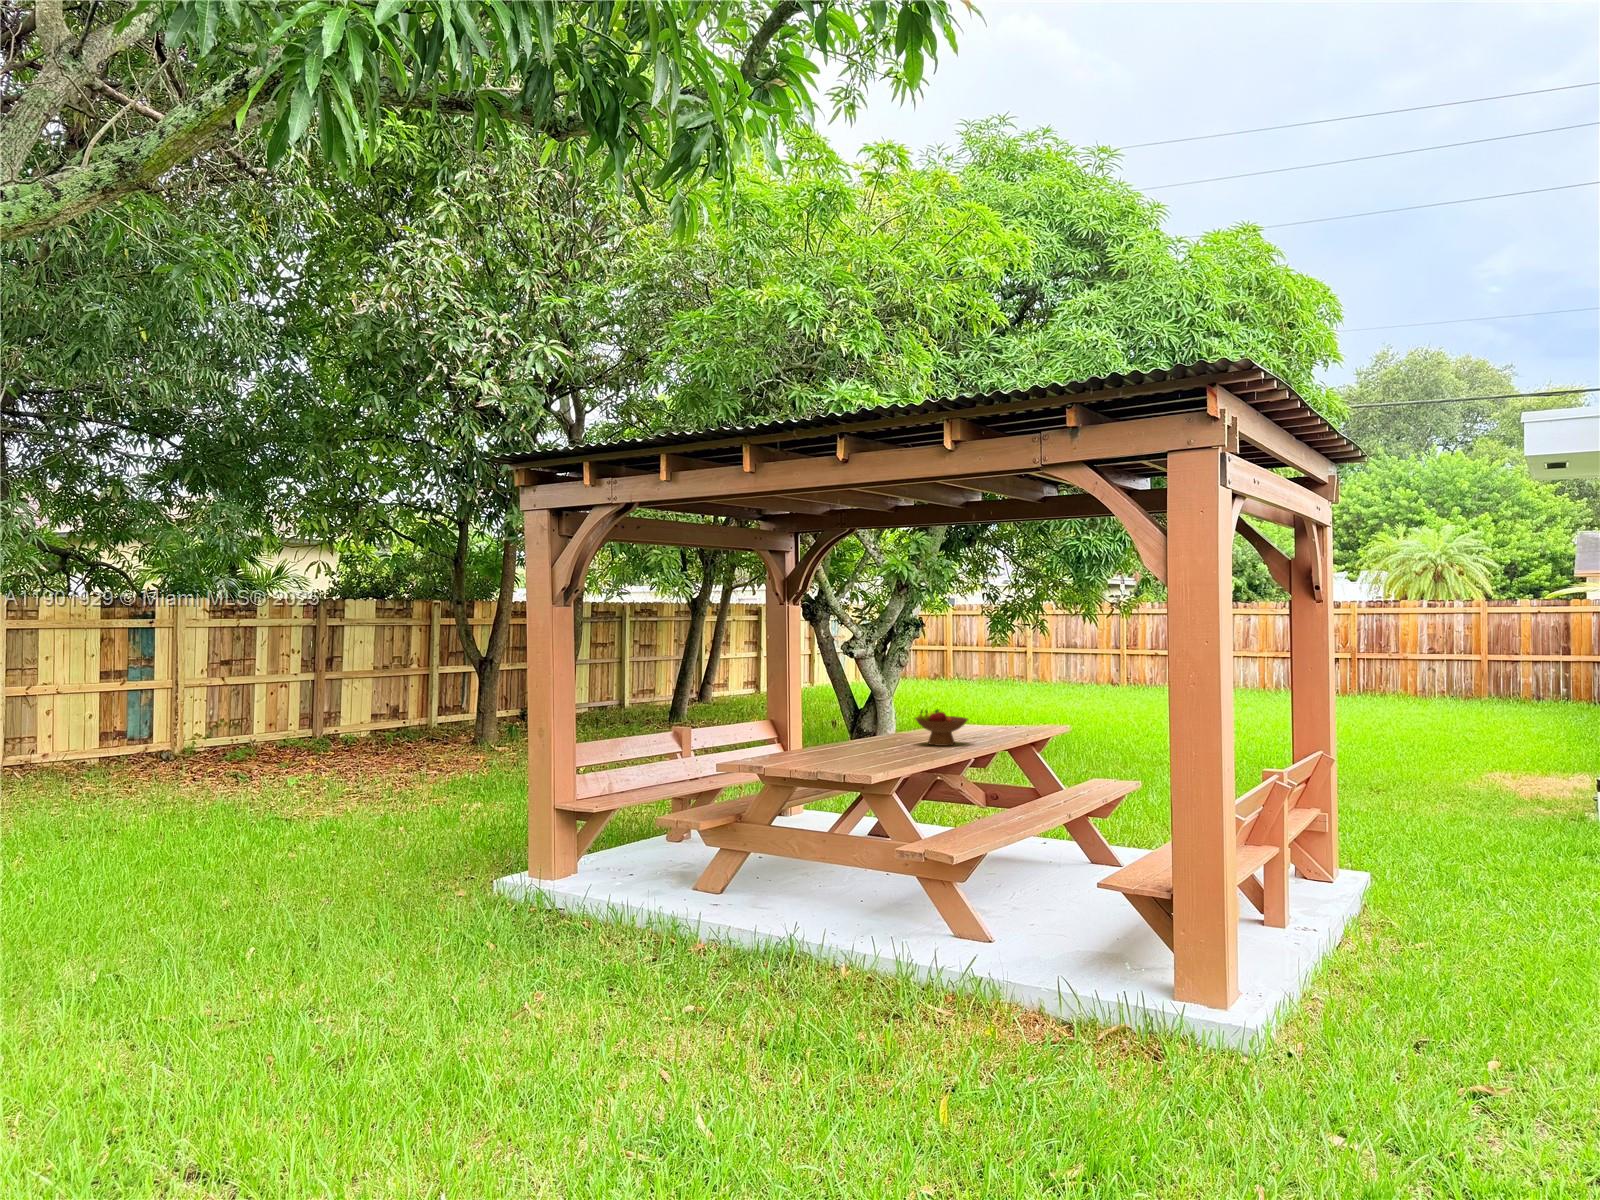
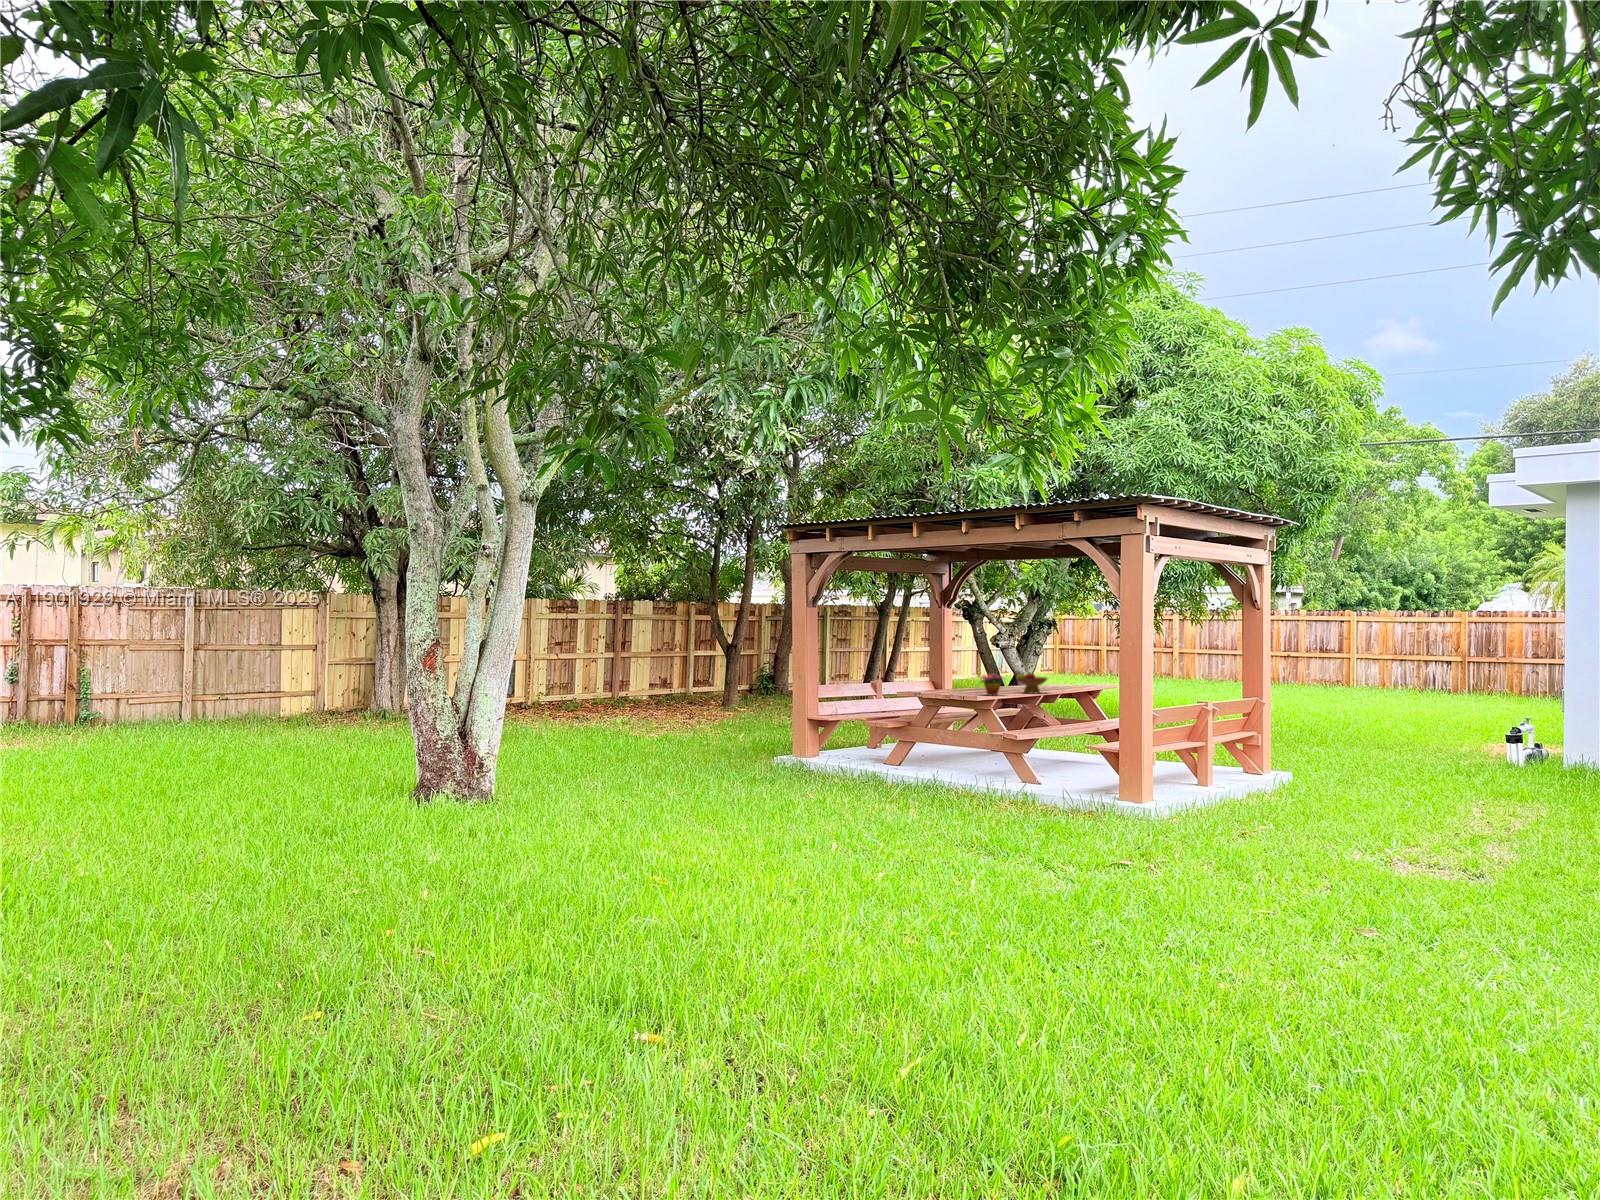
flower arrangement: none [856,717,912,756] -> present [981,674,1004,695]

